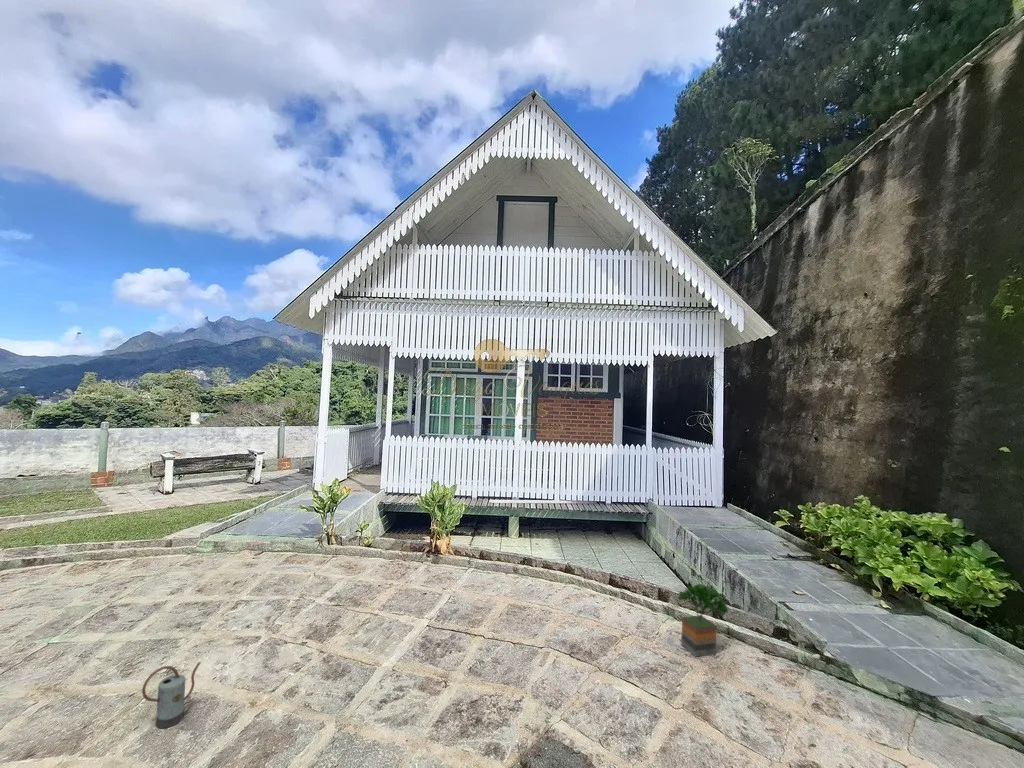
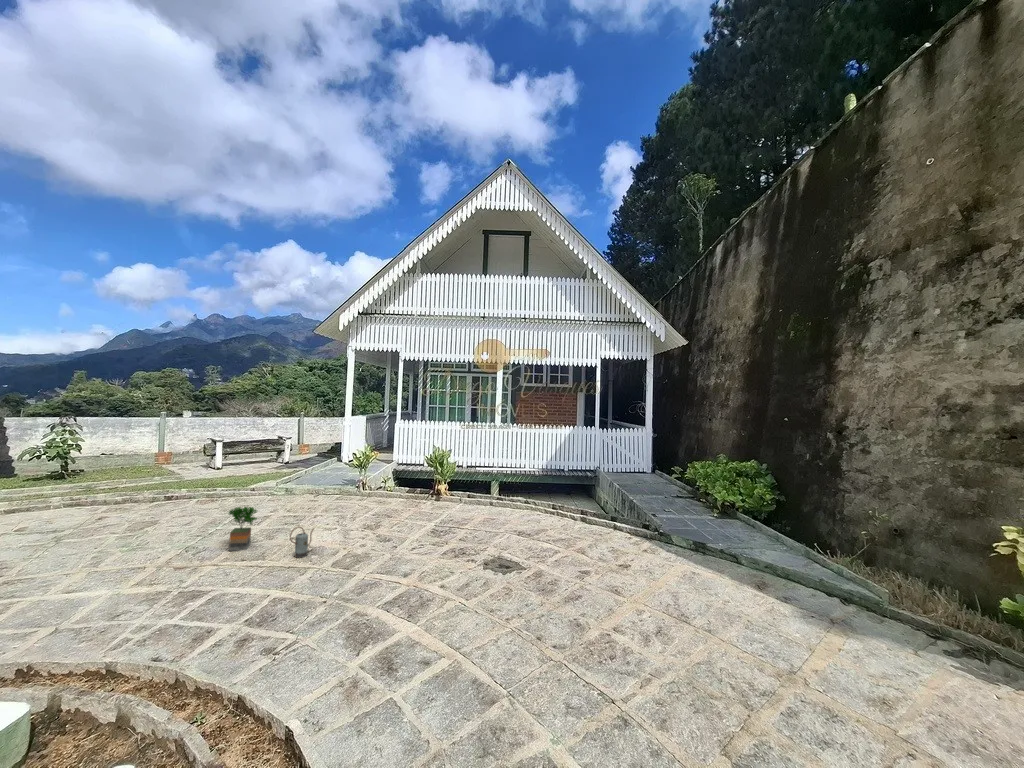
potted tree: present [678,584,728,657] -> present [228,507,257,551]

